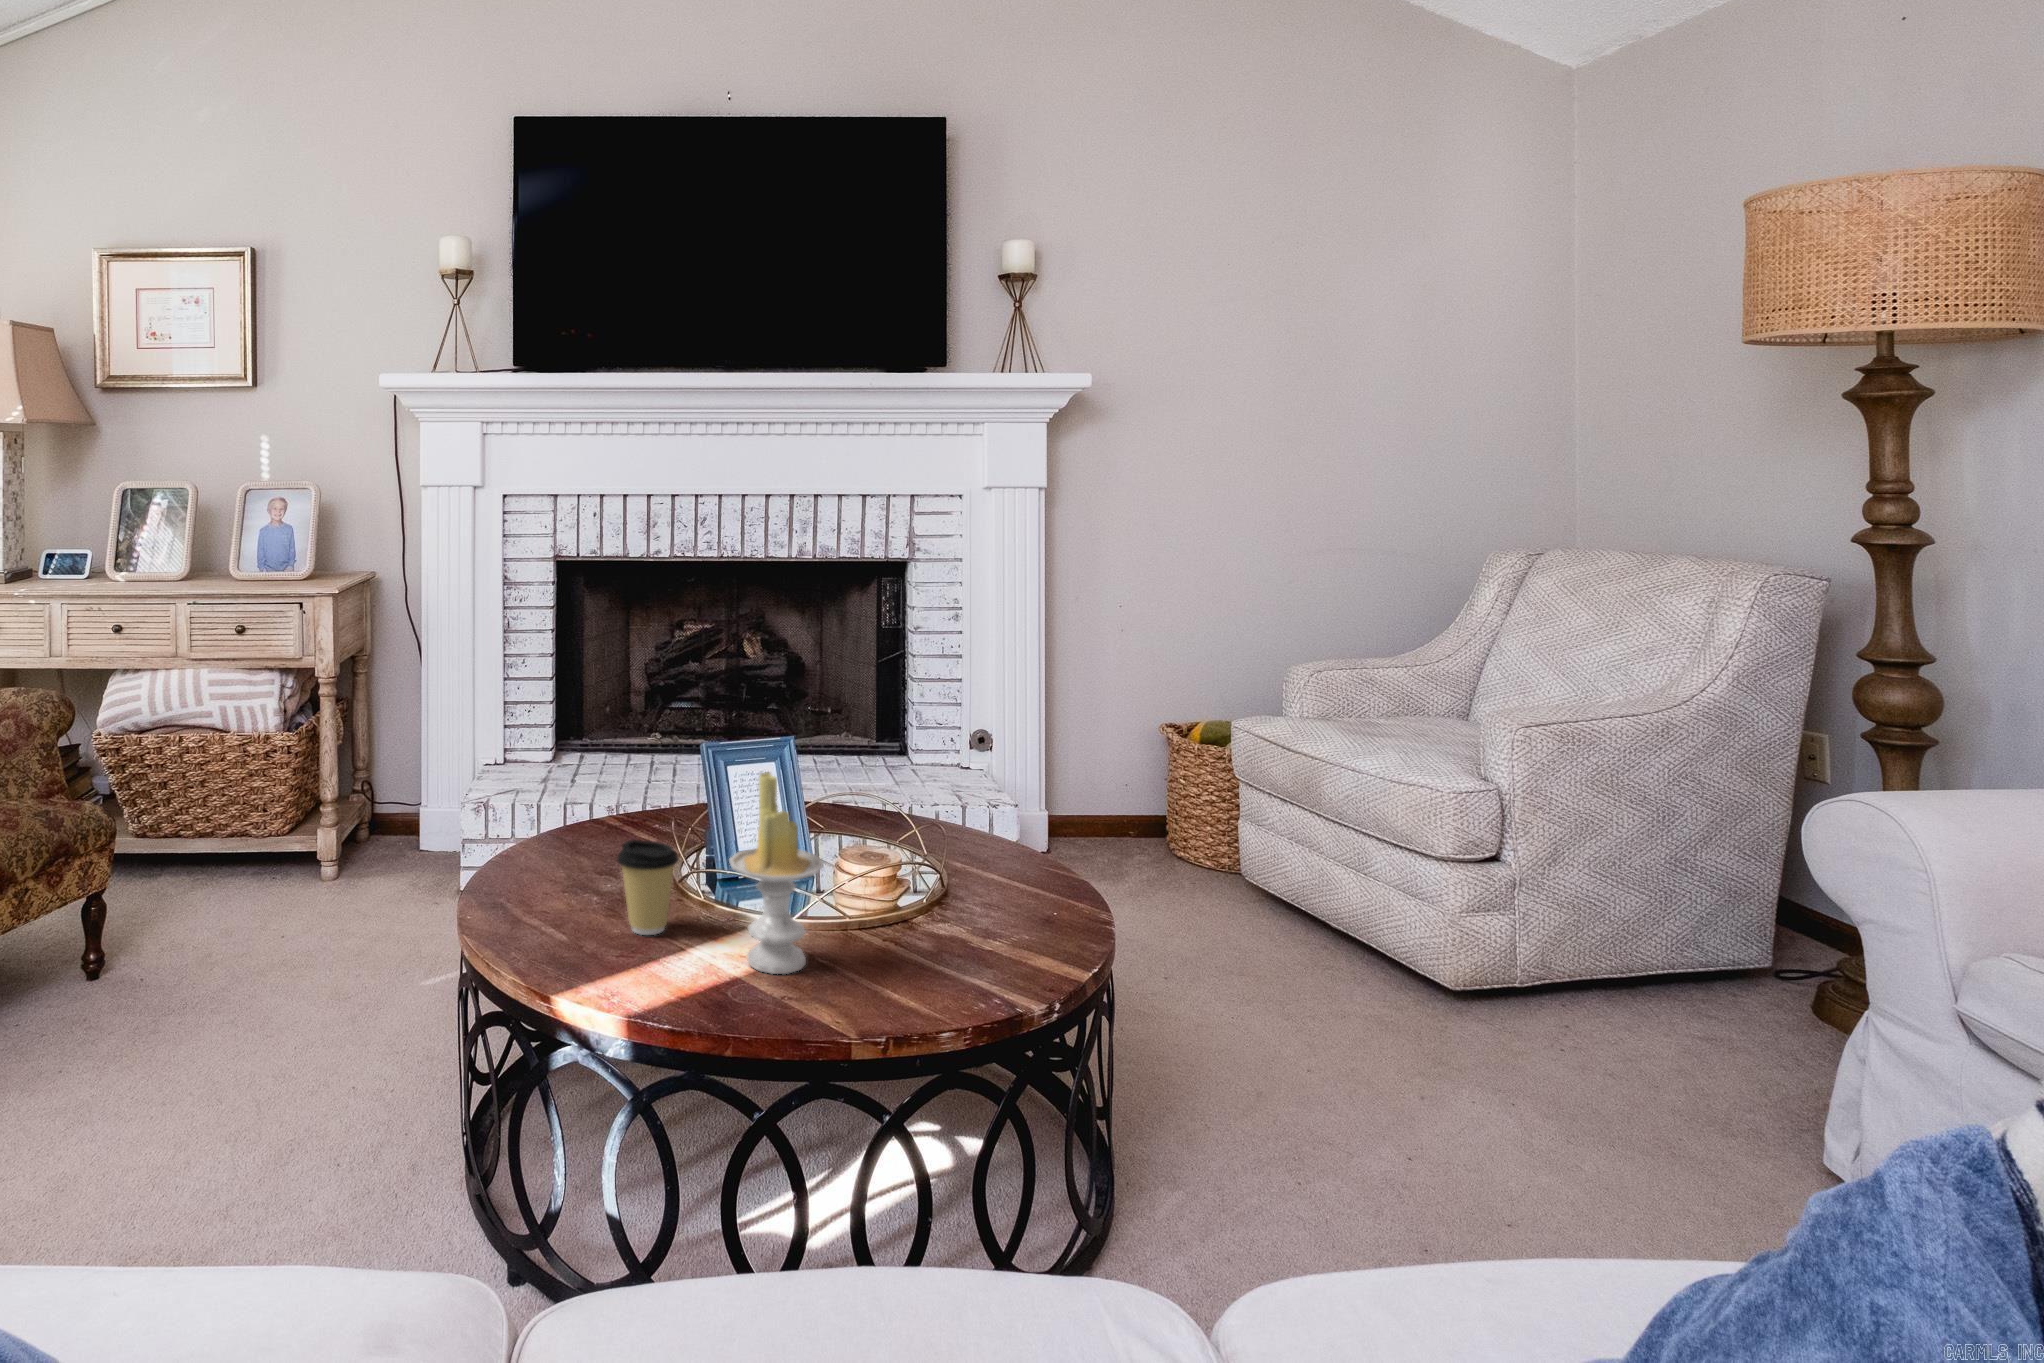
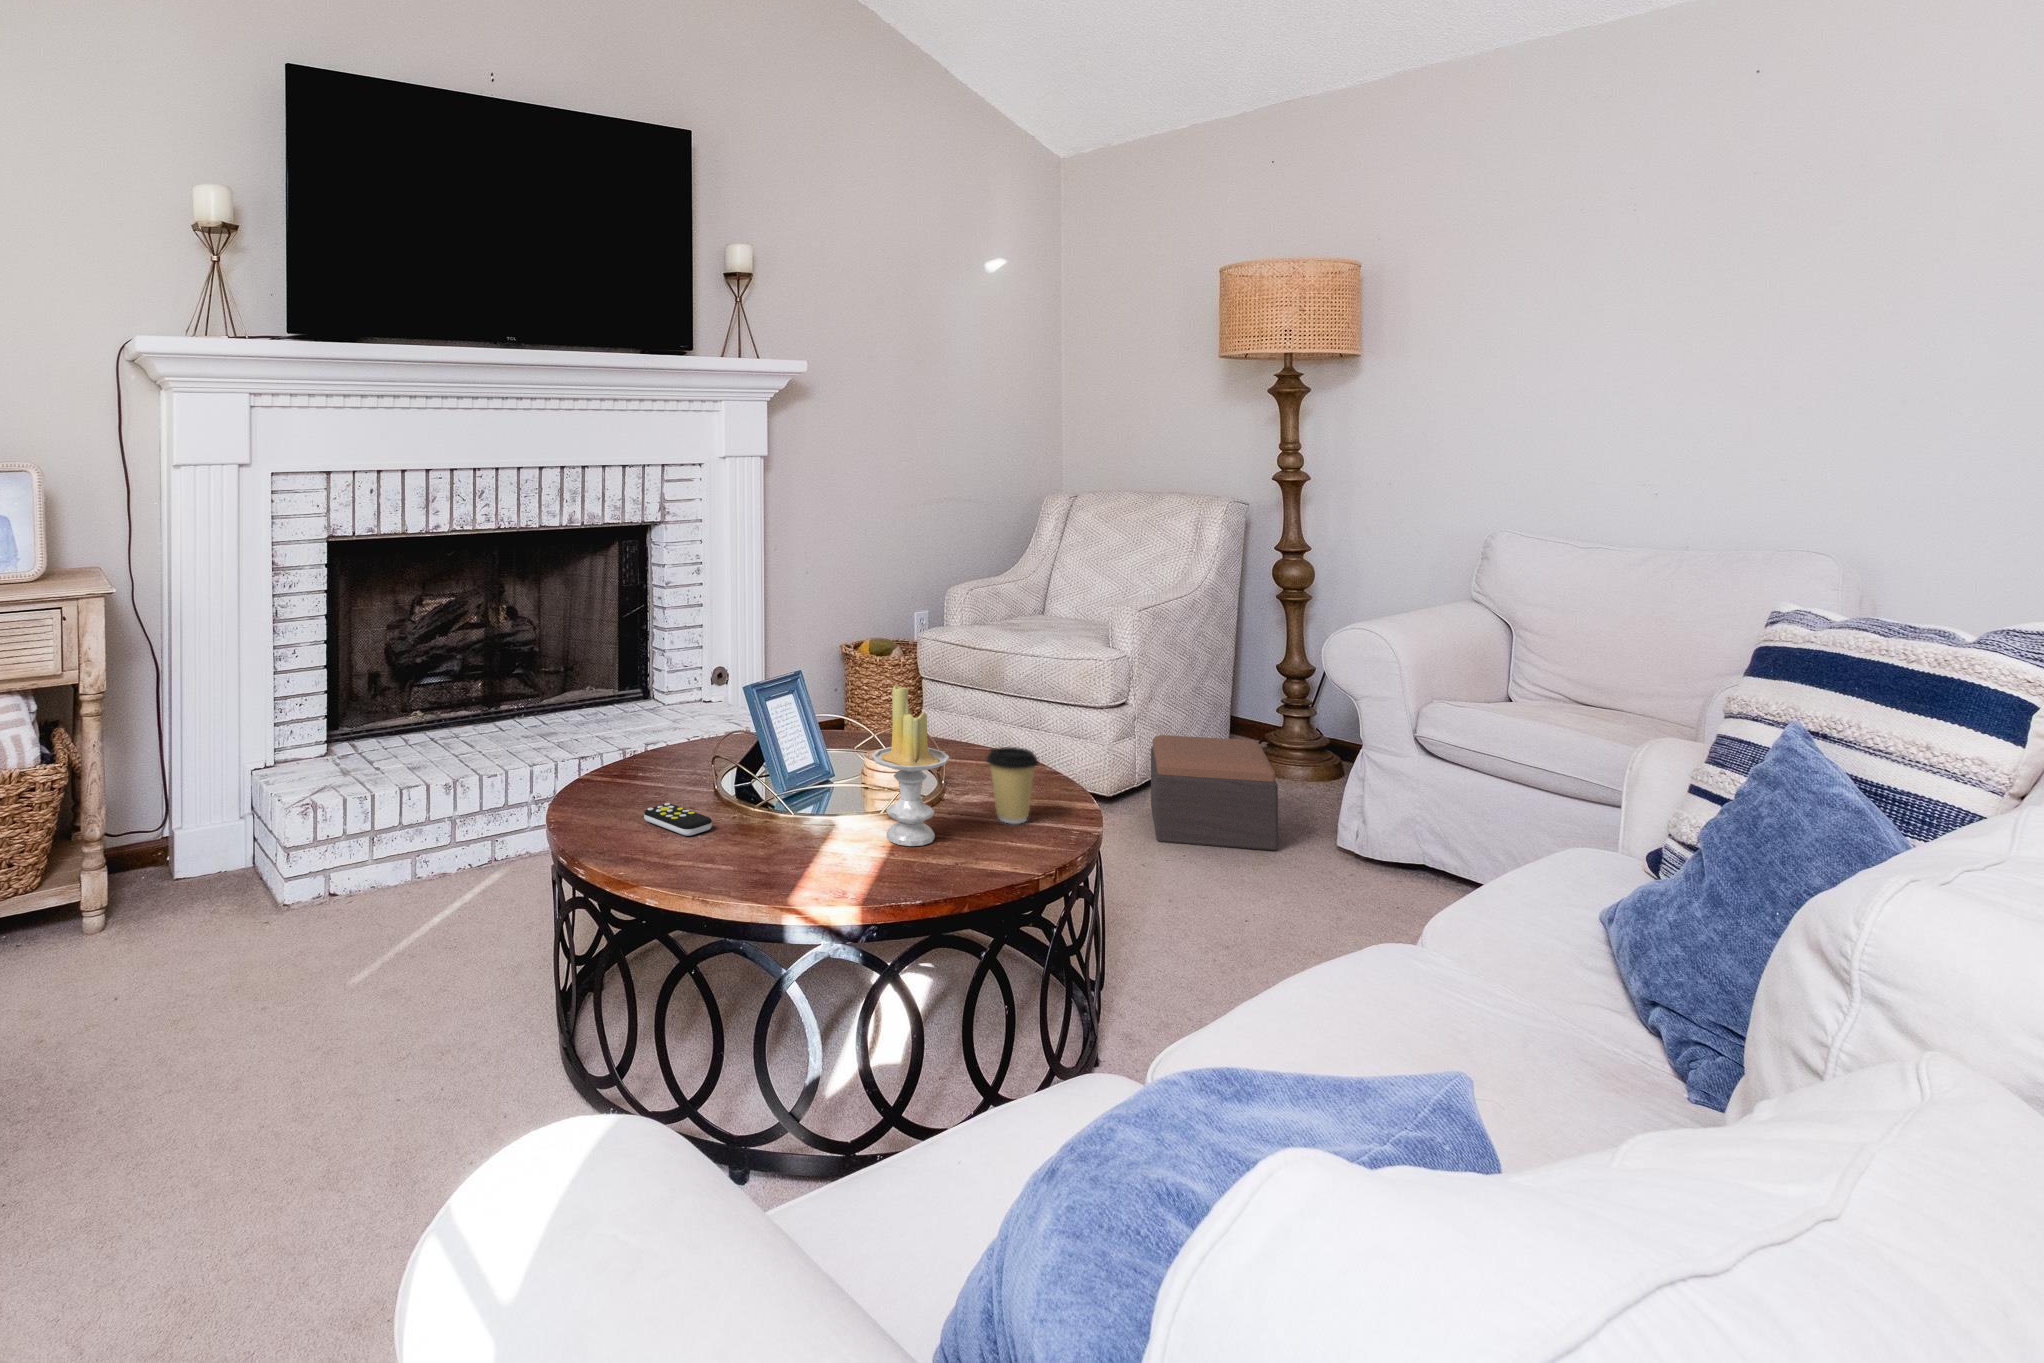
coffee cup: present [617,840,678,935] -> present [986,747,1038,824]
remote control: none [566,863,611,902] -> present [644,803,712,836]
footstool: none [1507,928,1776,1163] -> present [1151,735,1278,851]

